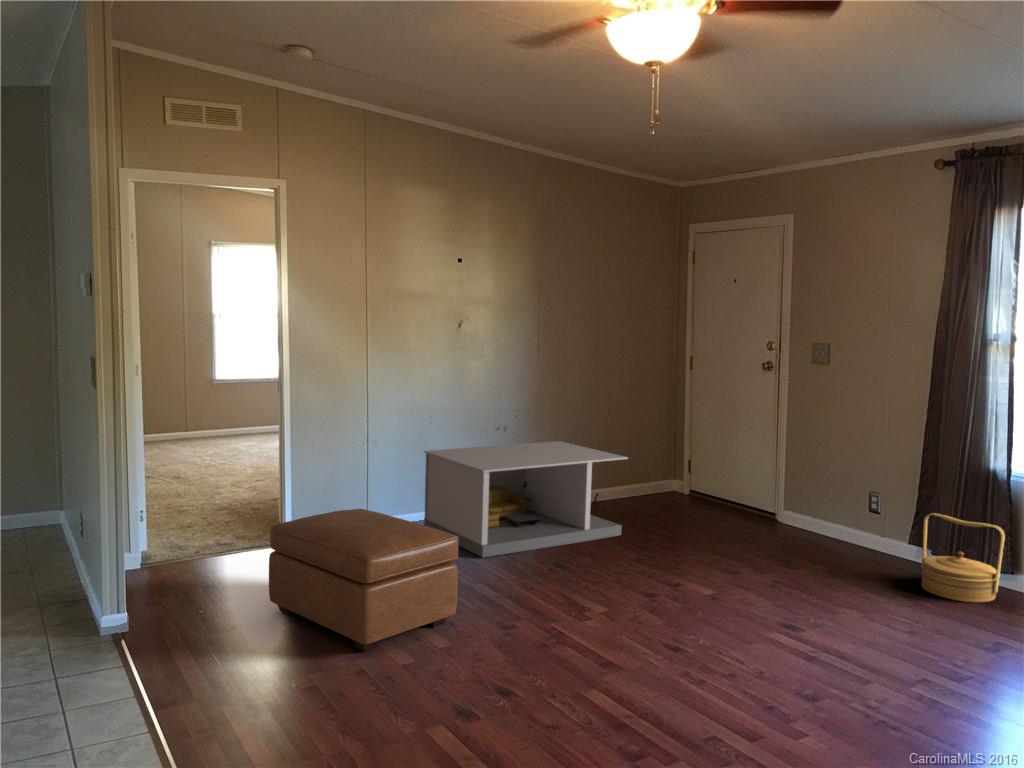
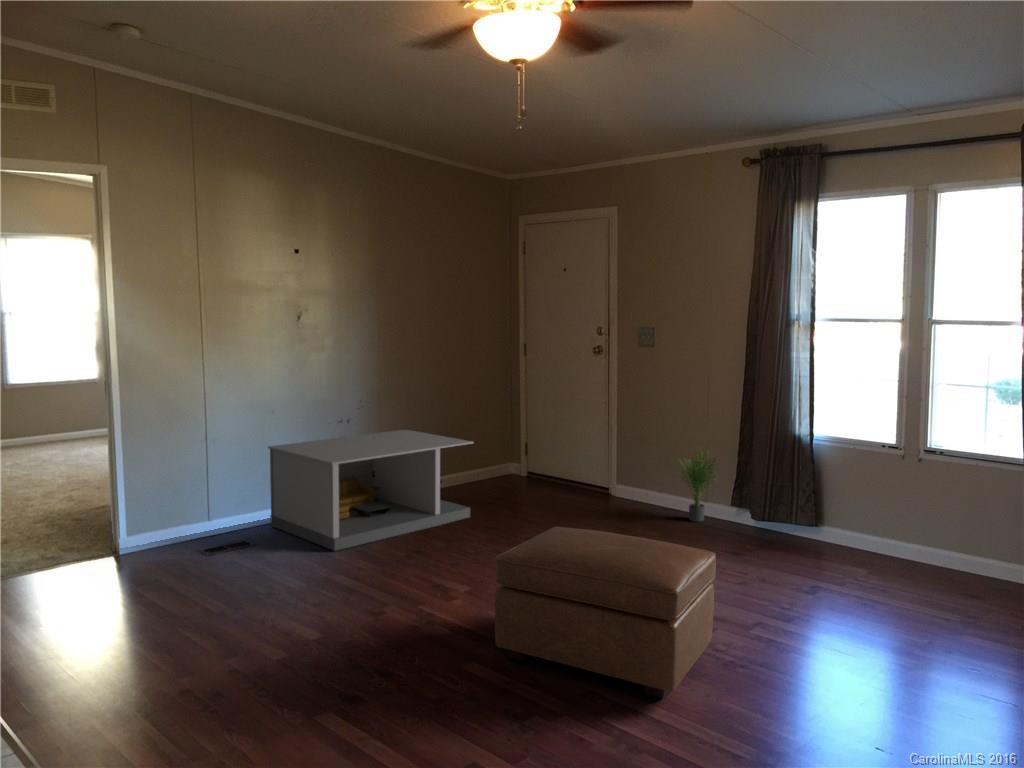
potted plant: none [845,475,902,559] -> present [681,452,716,522]
ottoman: present [269,509,458,652] -> present [495,527,716,699]
woven basket: present [921,513,1005,602] -> none [743,477,812,555]

